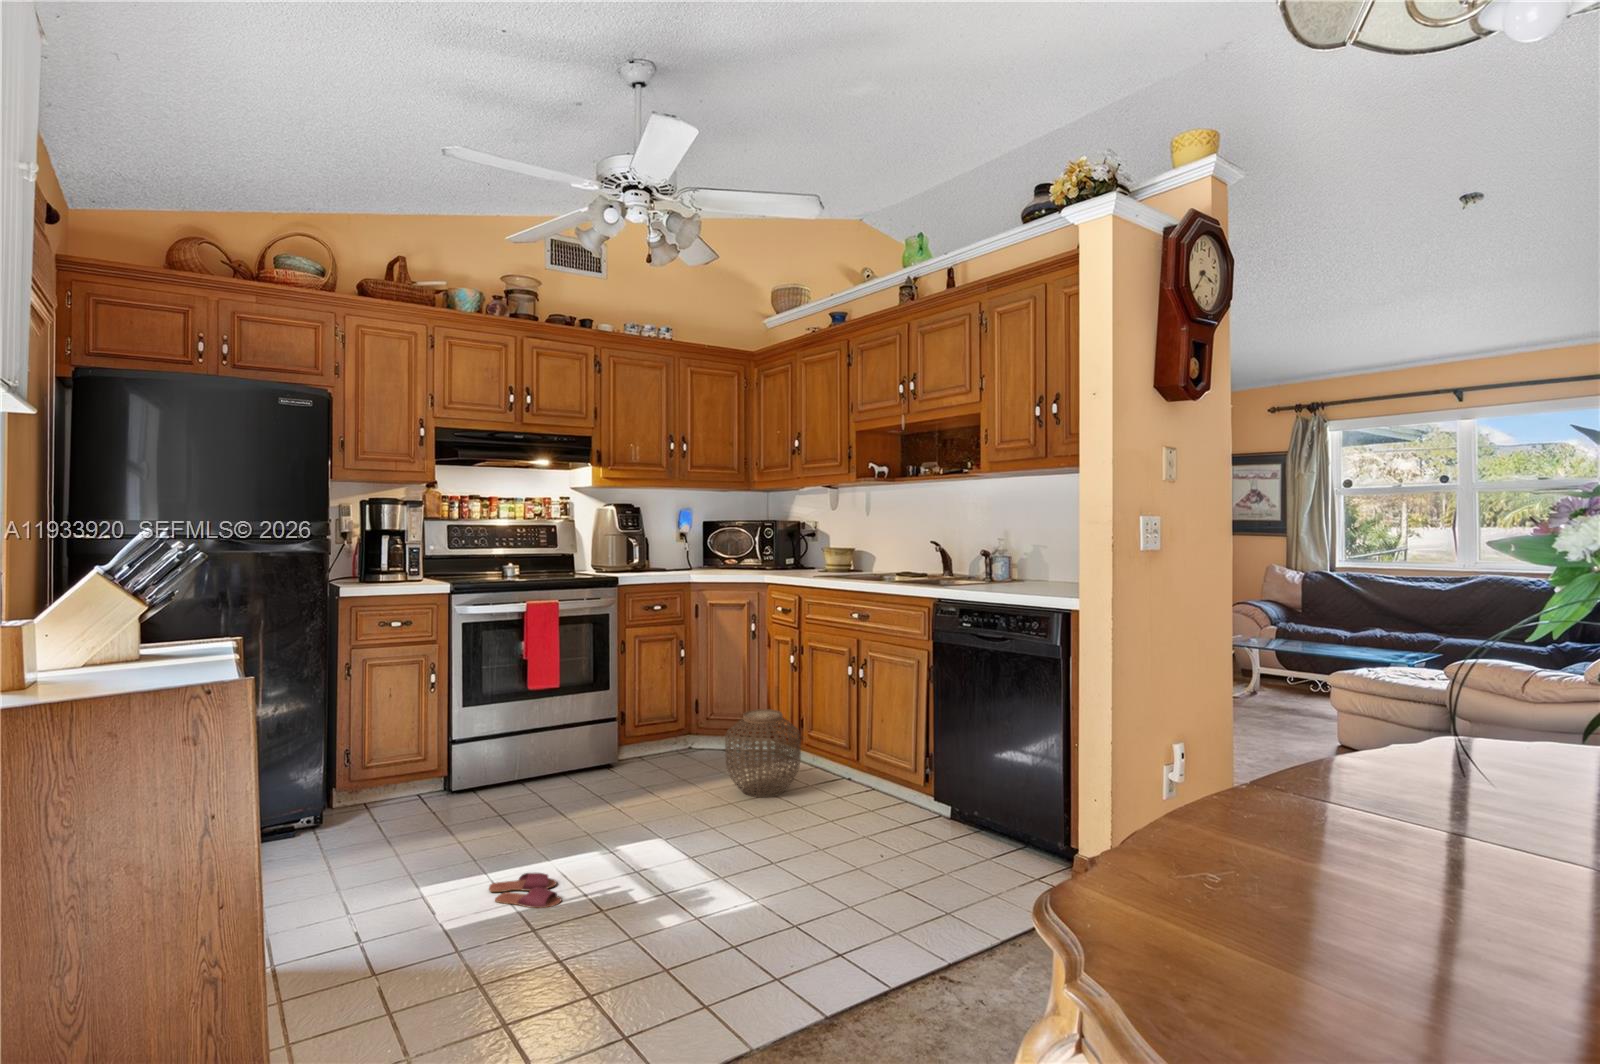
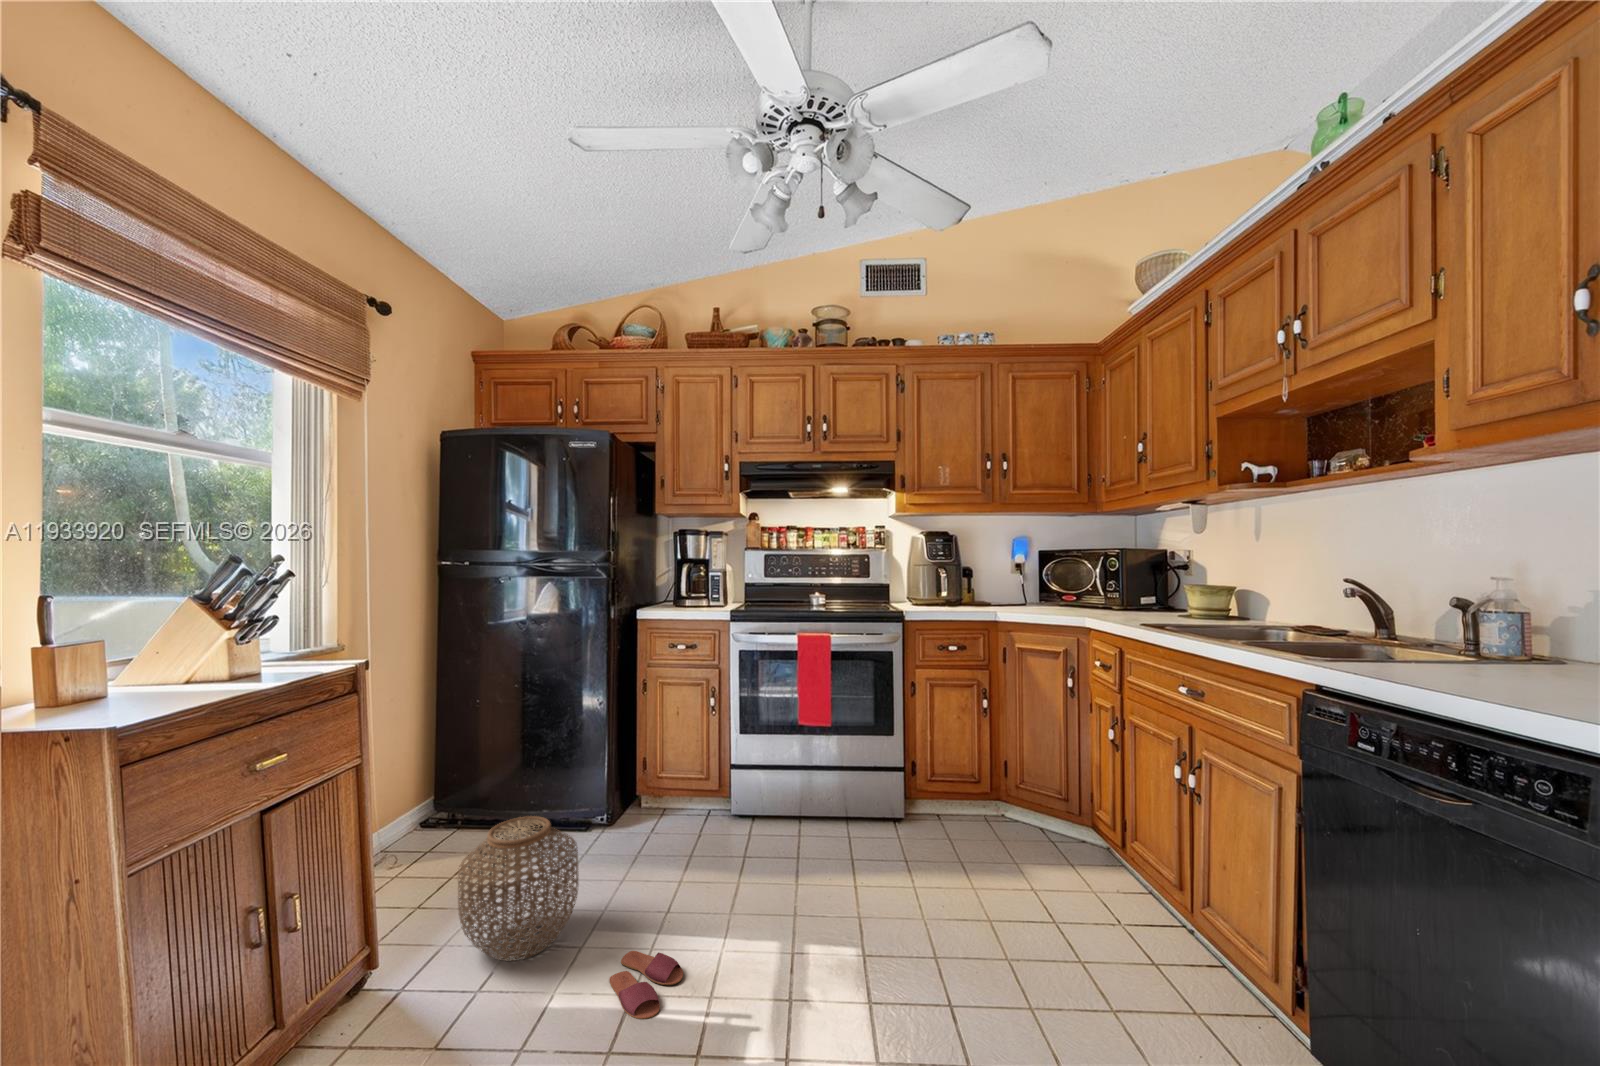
woven basket: present [725,709,801,797] -> present [458,816,579,961]

